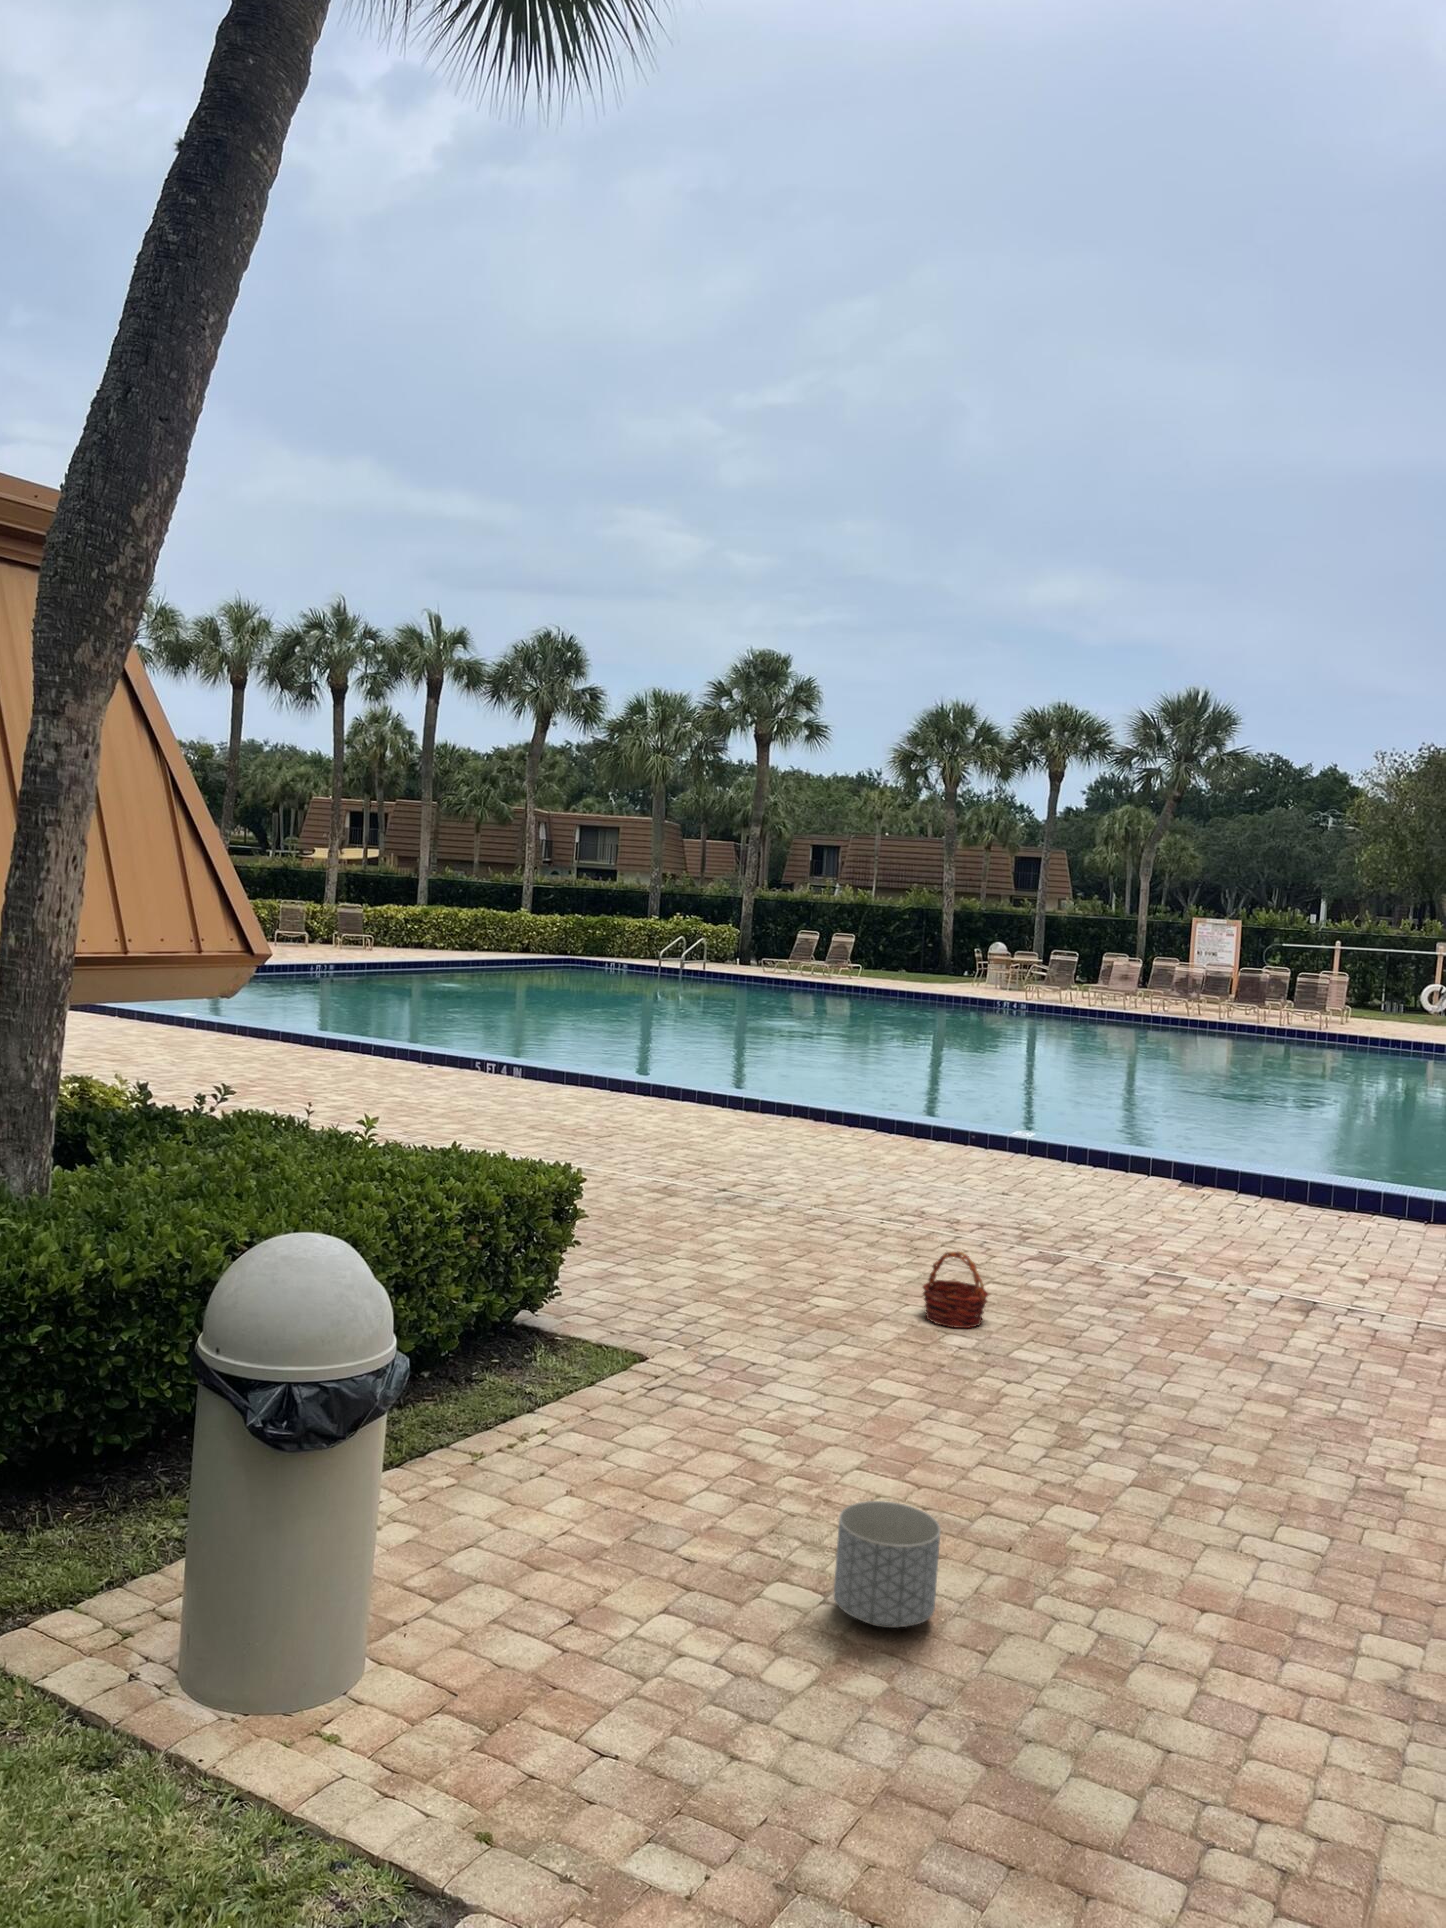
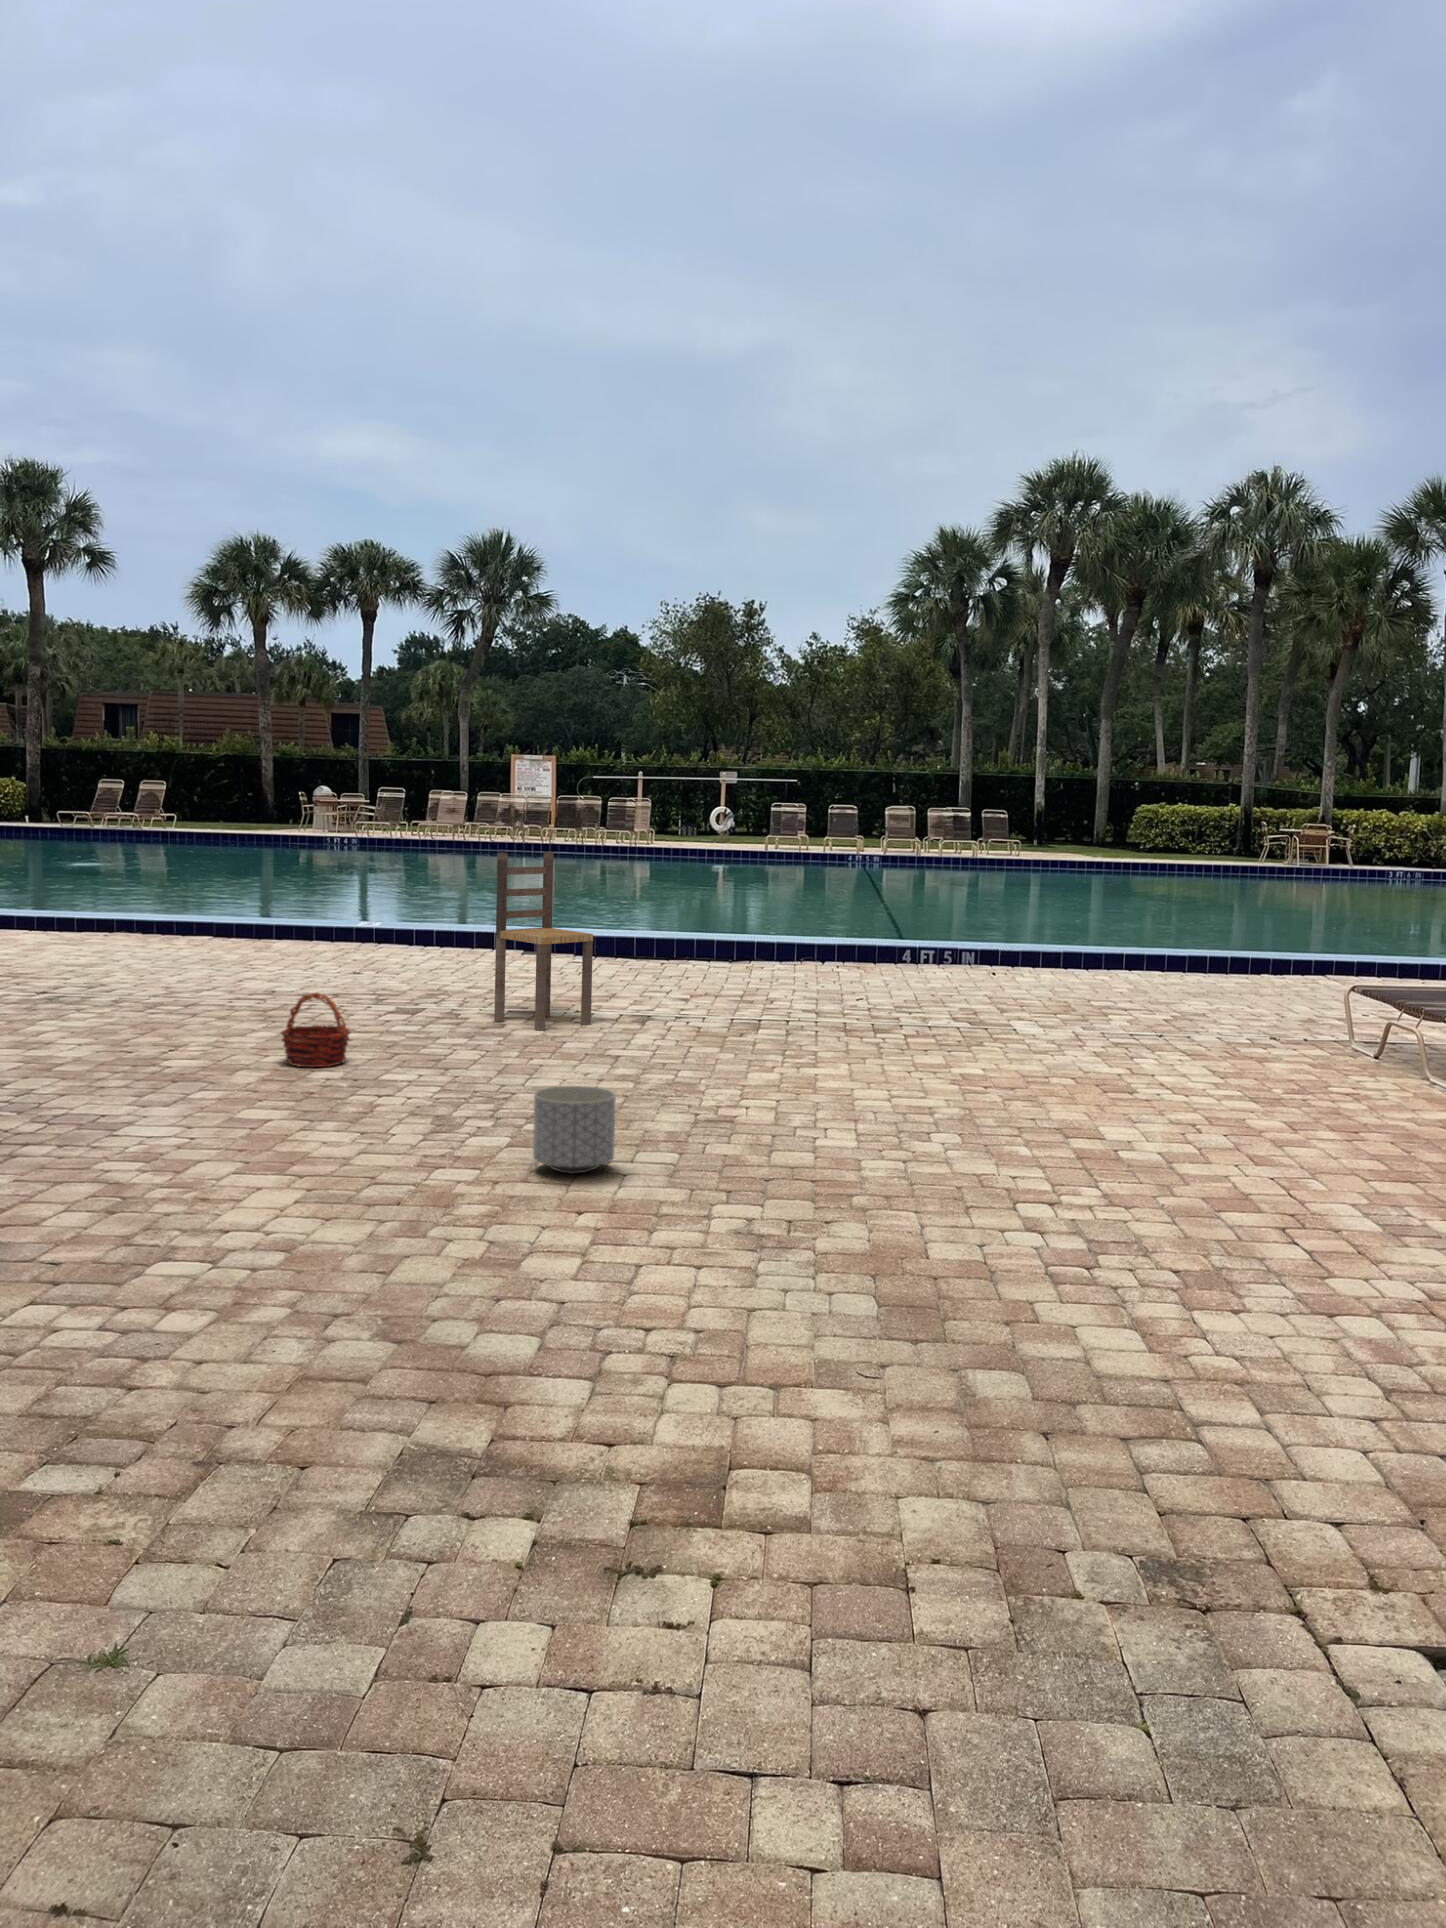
chair: none [1139,1111,1253,1306] -> present [494,852,593,1031]
planter: present [834,1501,940,1628] -> present [533,1086,616,1174]

